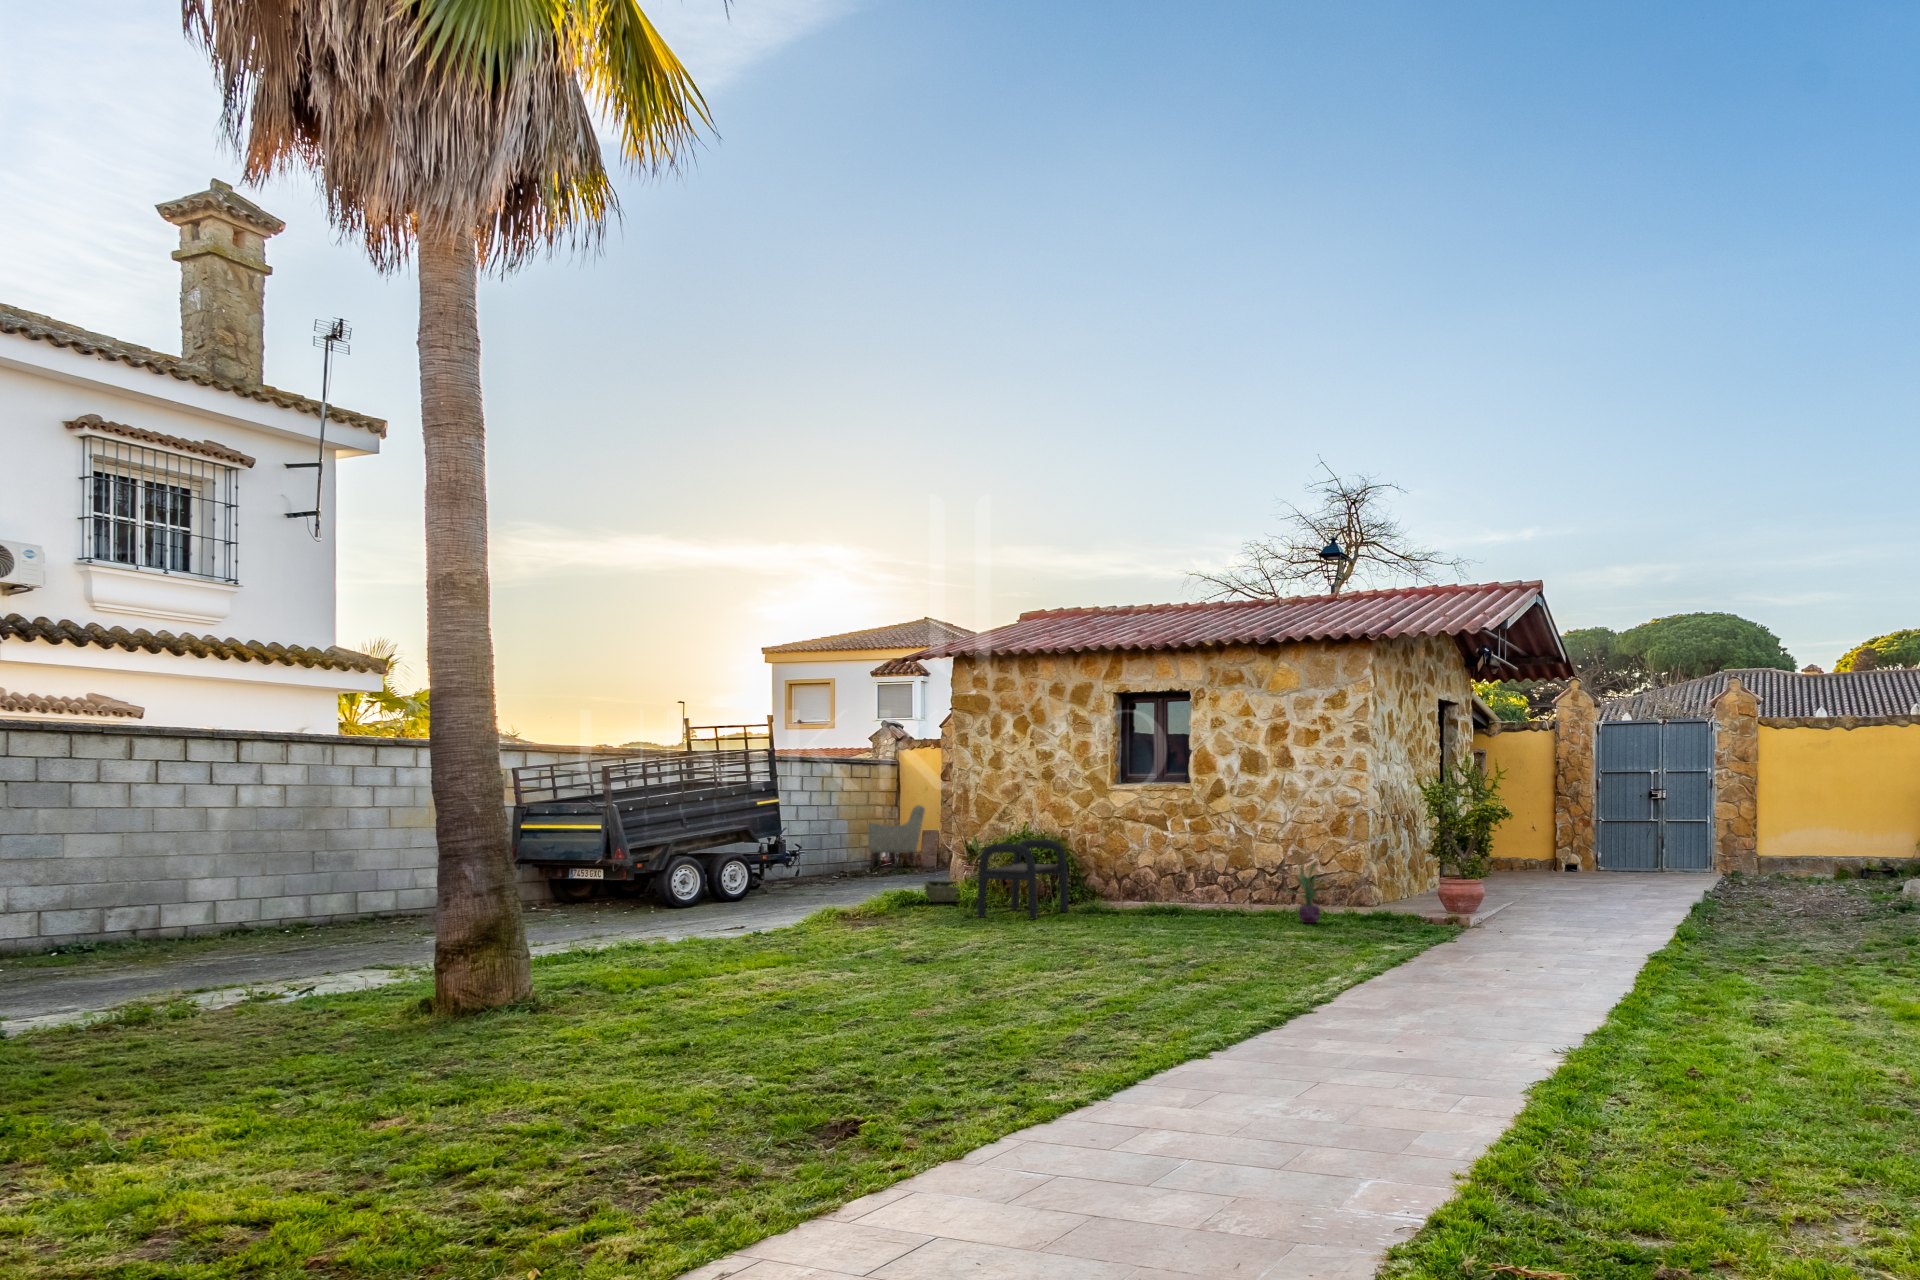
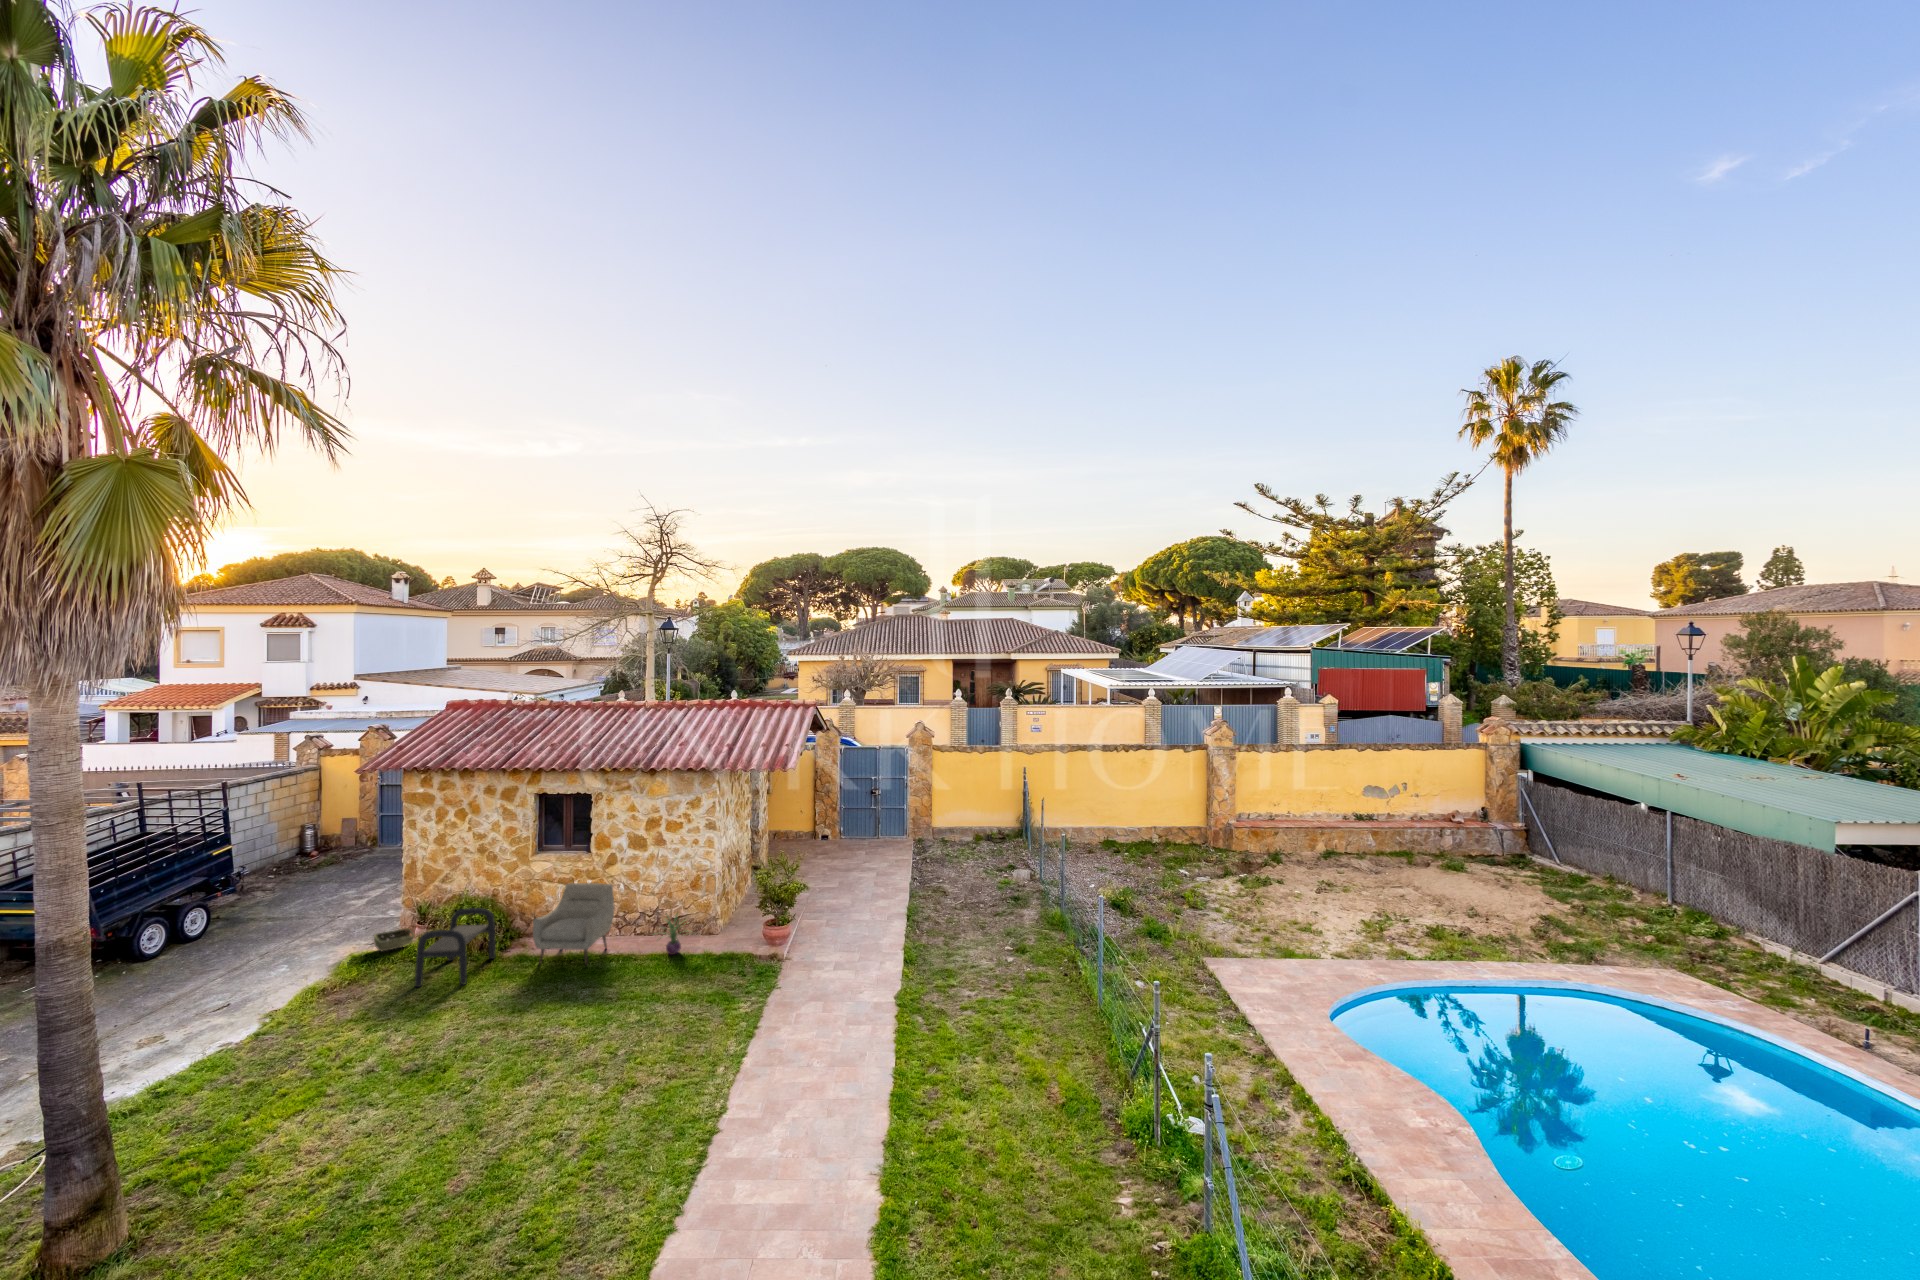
chair: present [868,805,925,867] -> present [533,883,615,964]

